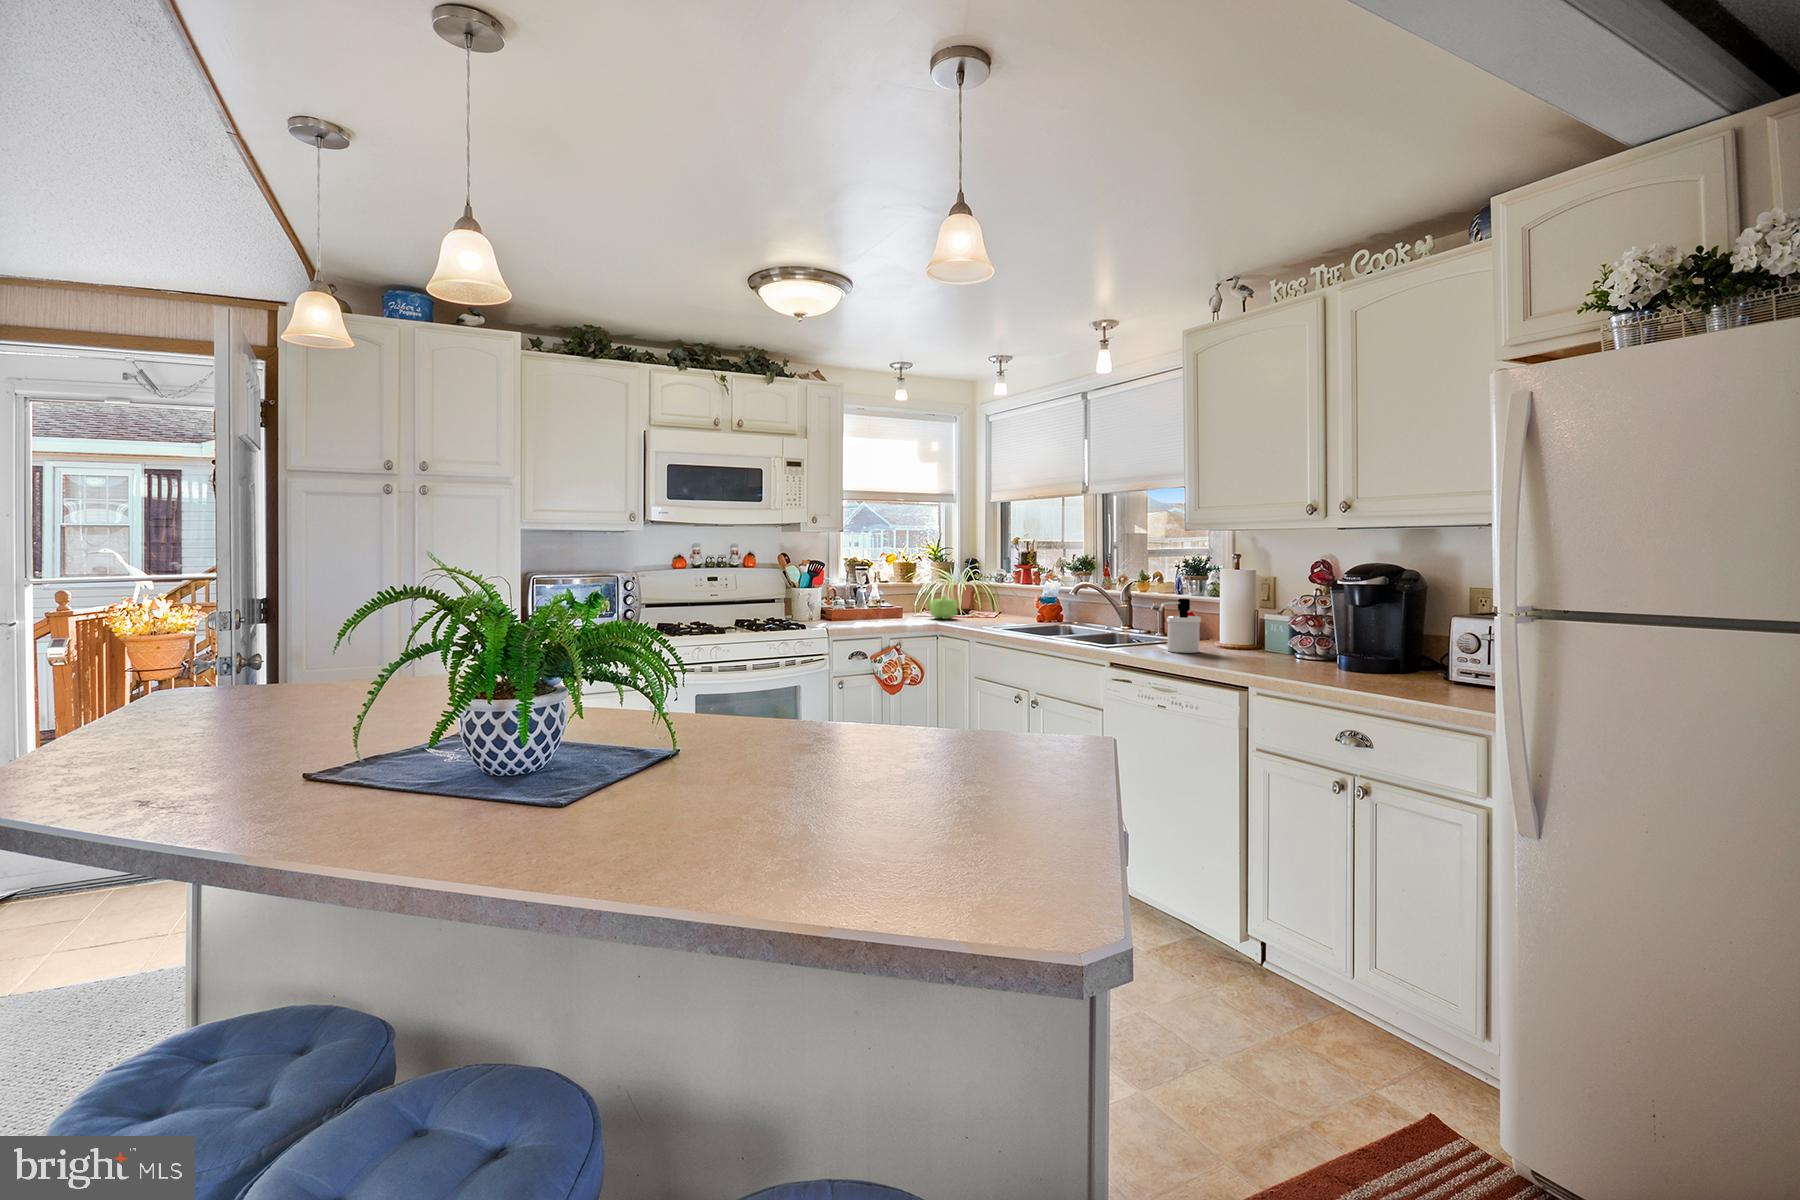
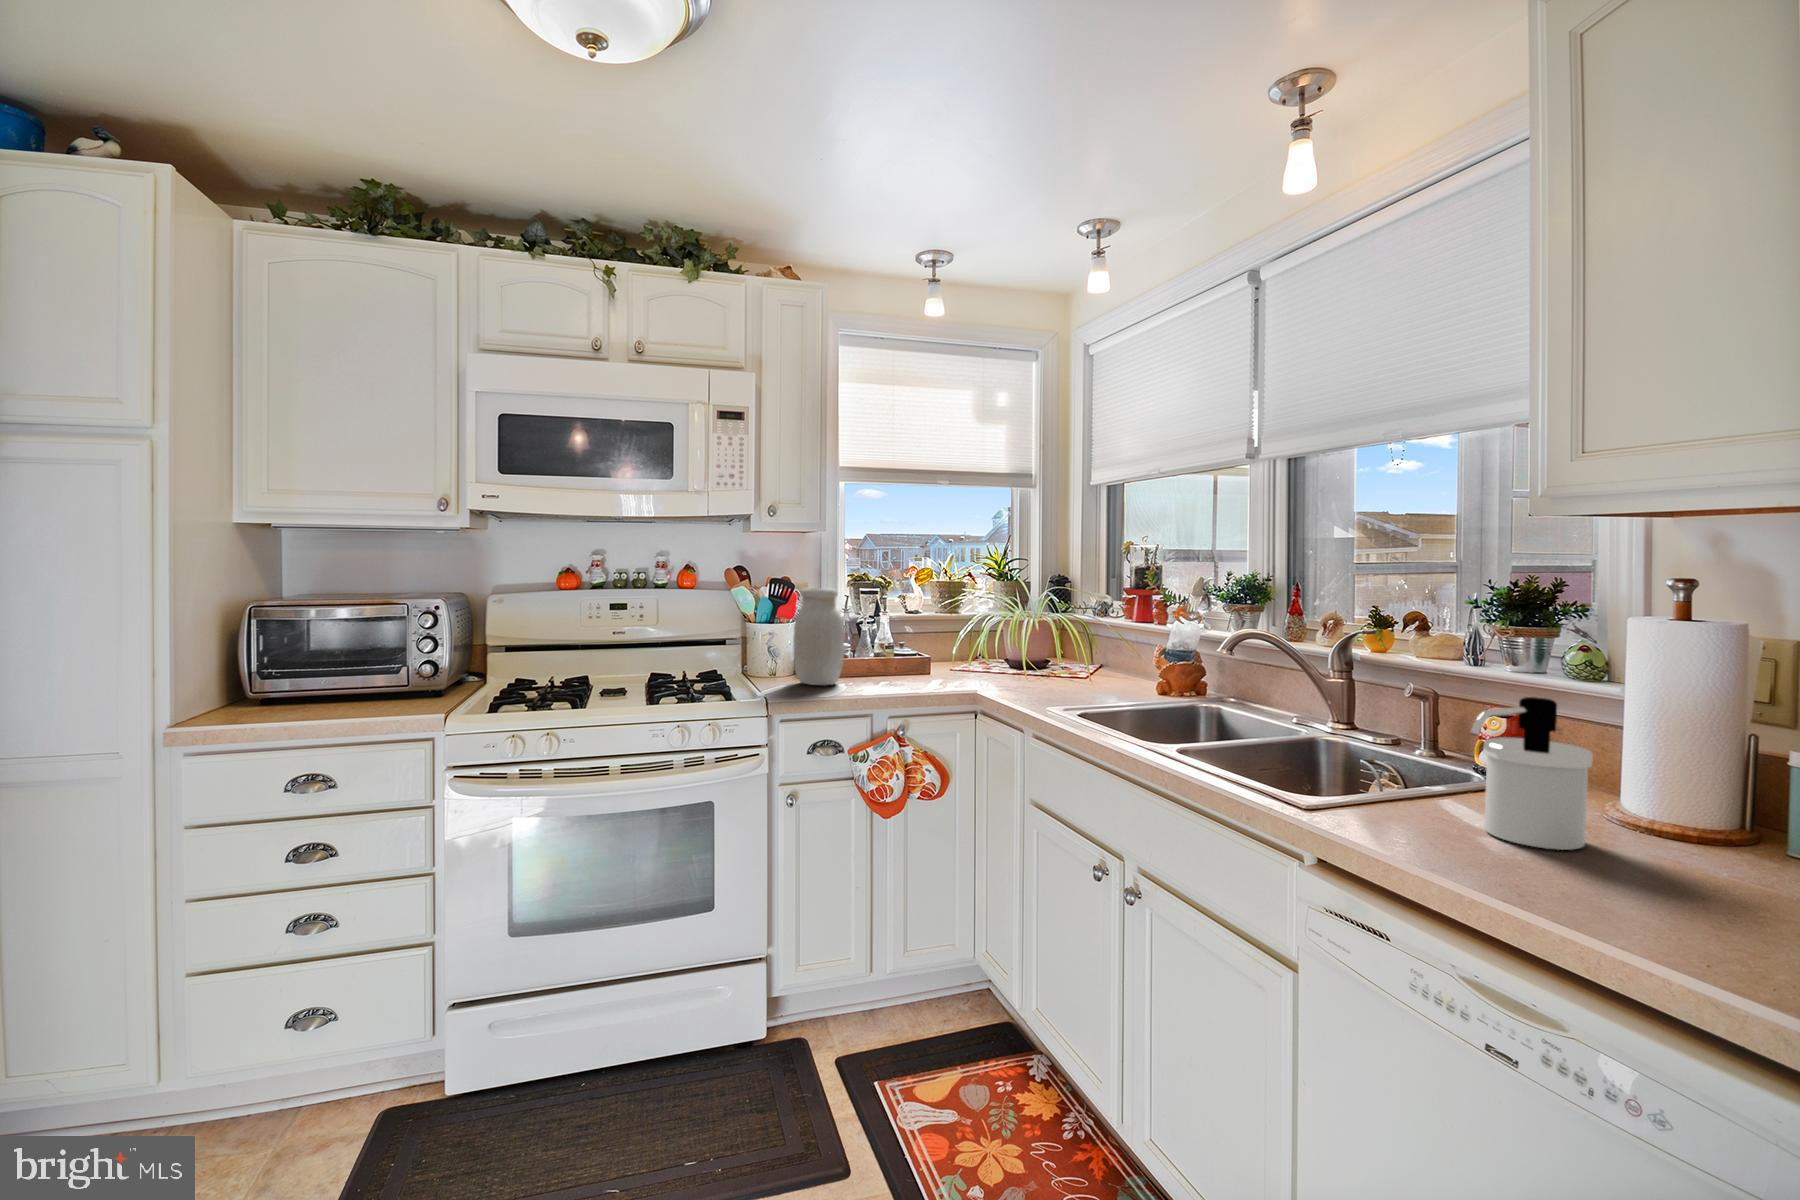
jar: none [828,566,858,623] -> present [793,588,844,685]
teapot: present [928,596,958,619] -> none [969,640,1021,680]

